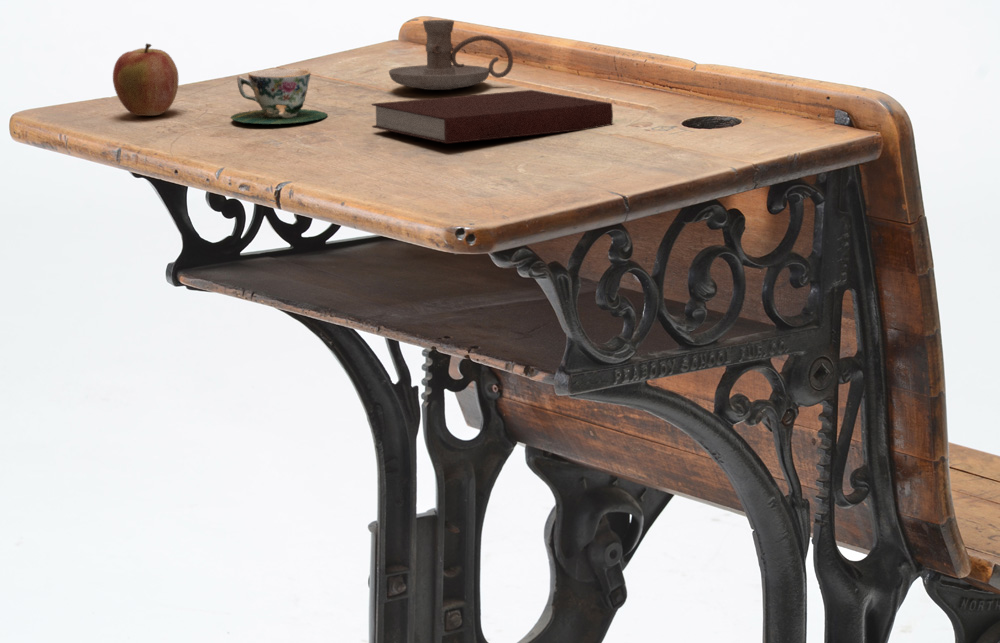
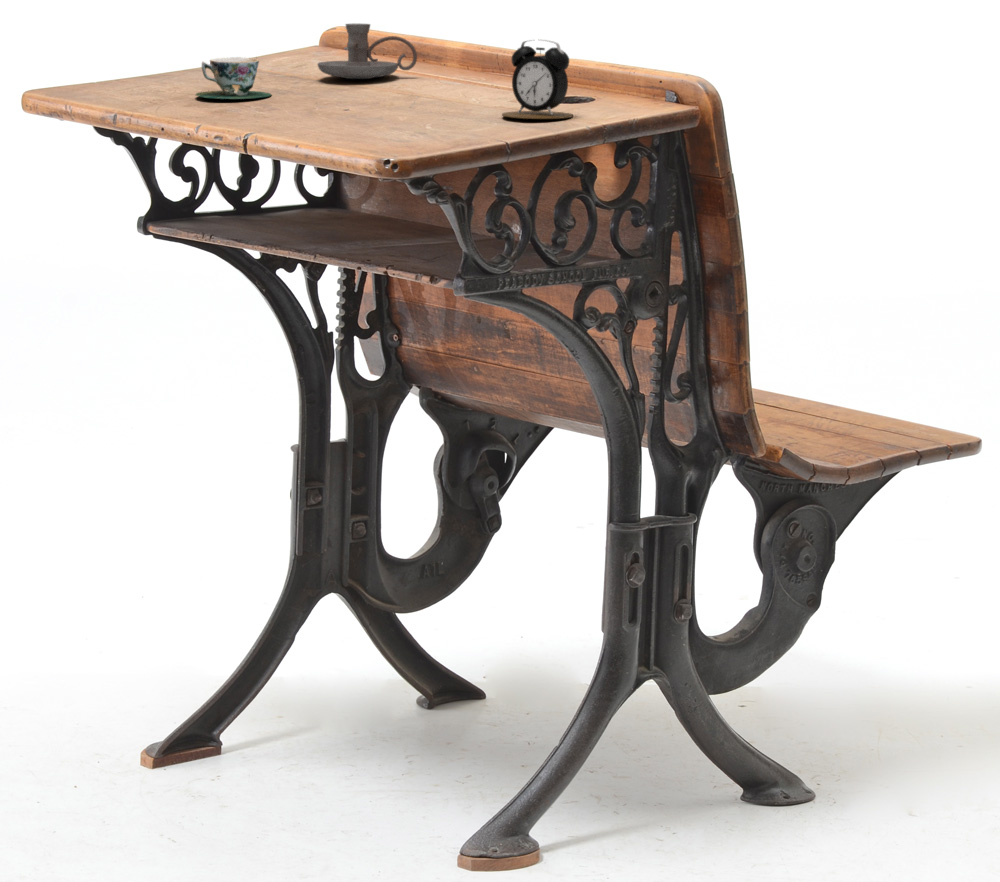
apple: present [113,44,179,116] -> none [99,36,151,94]
alarm clock: none [619,49,714,156] -> present [502,40,573,119]
notebook: present [372,90,613,144] -> none [310,77,497,110]

